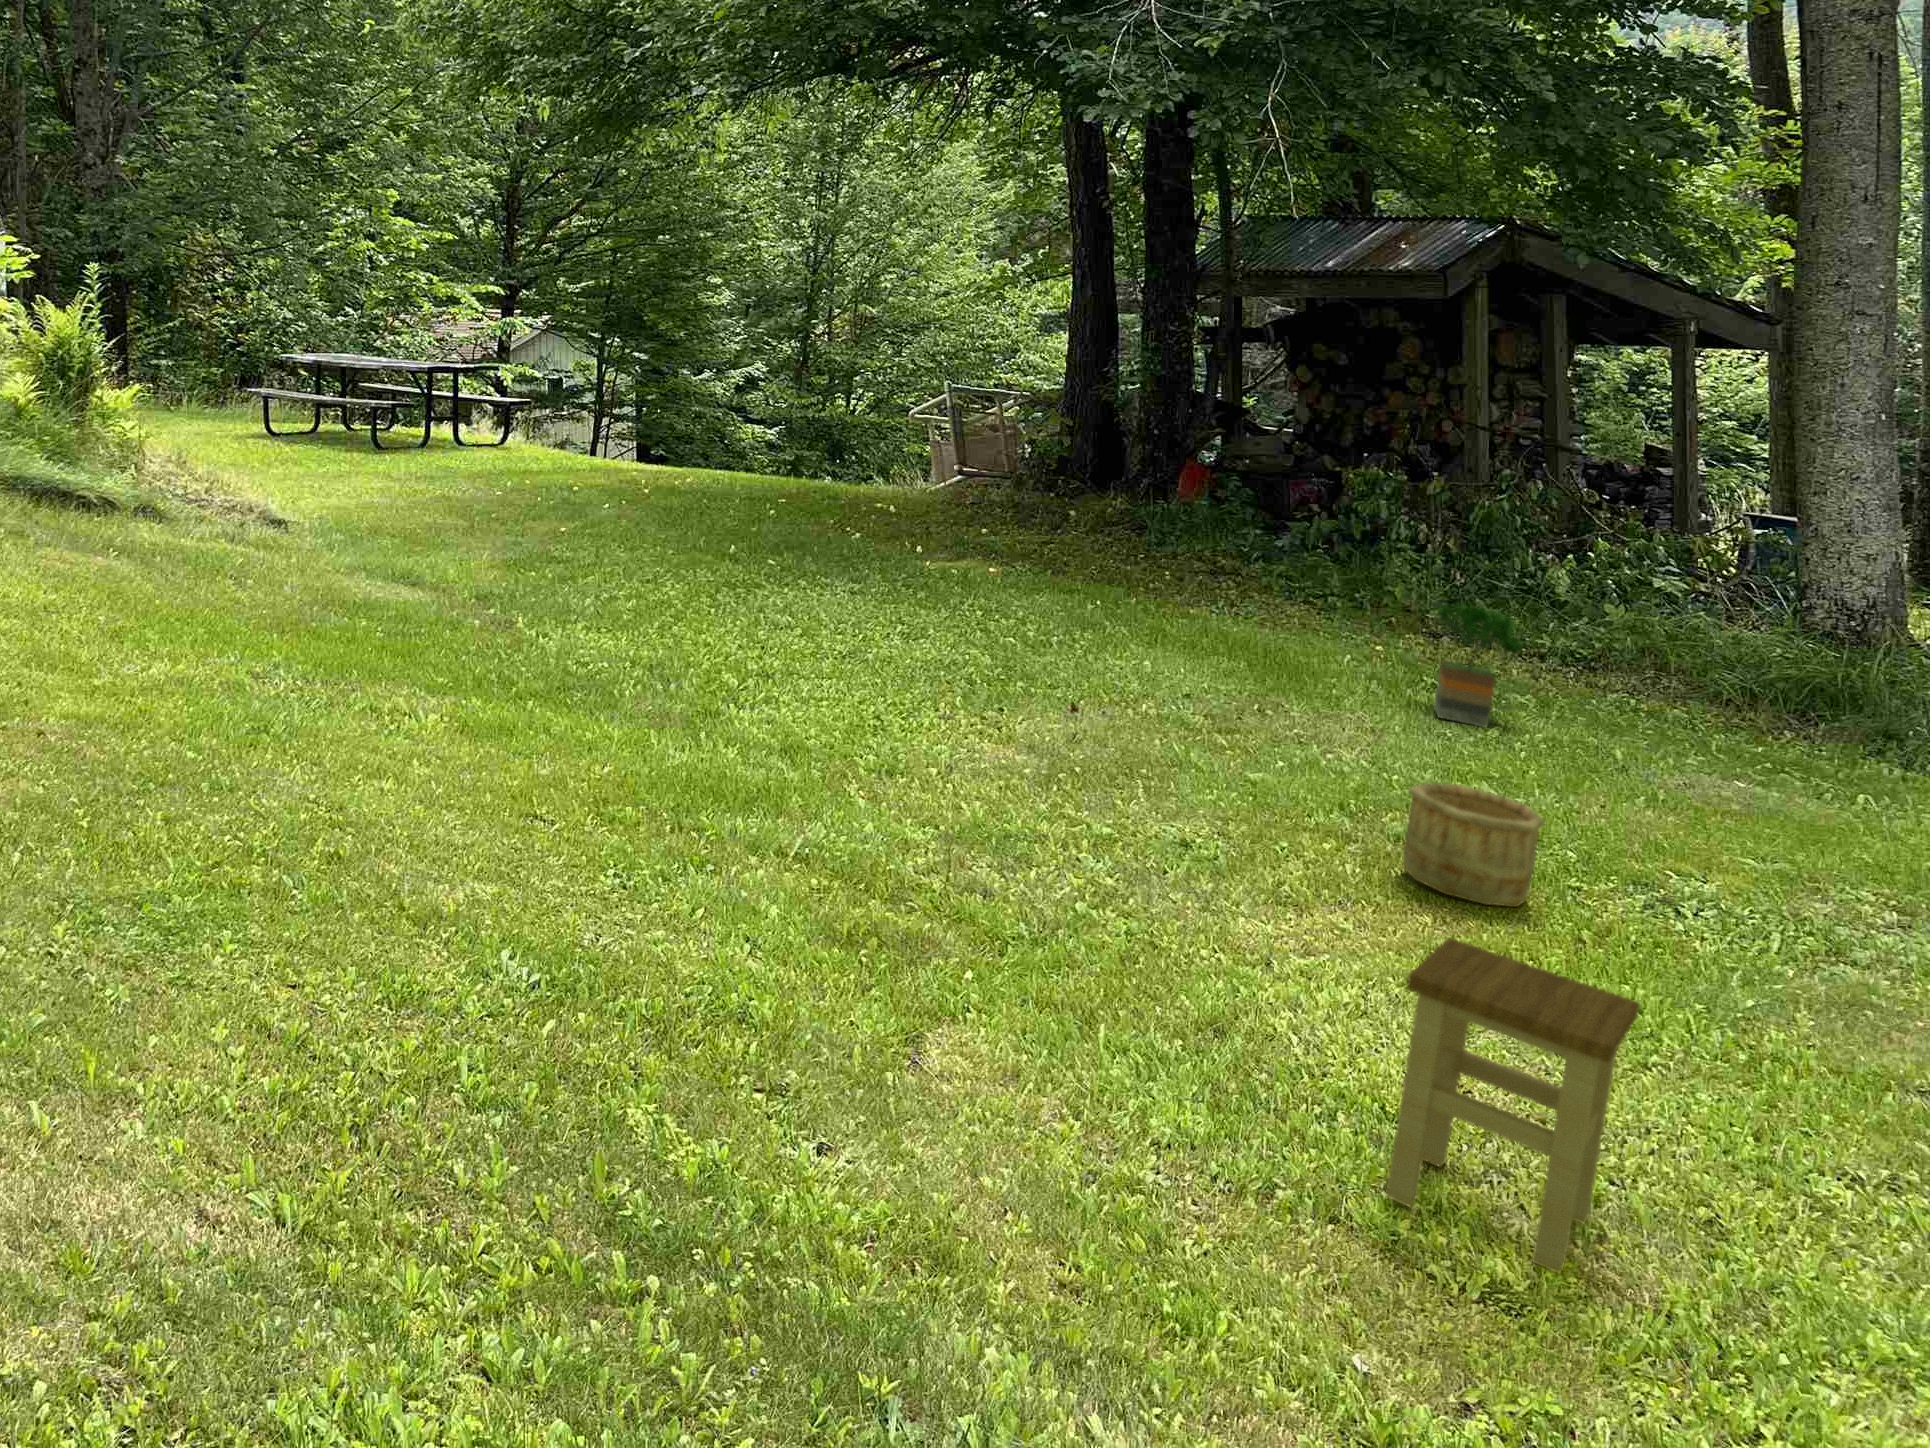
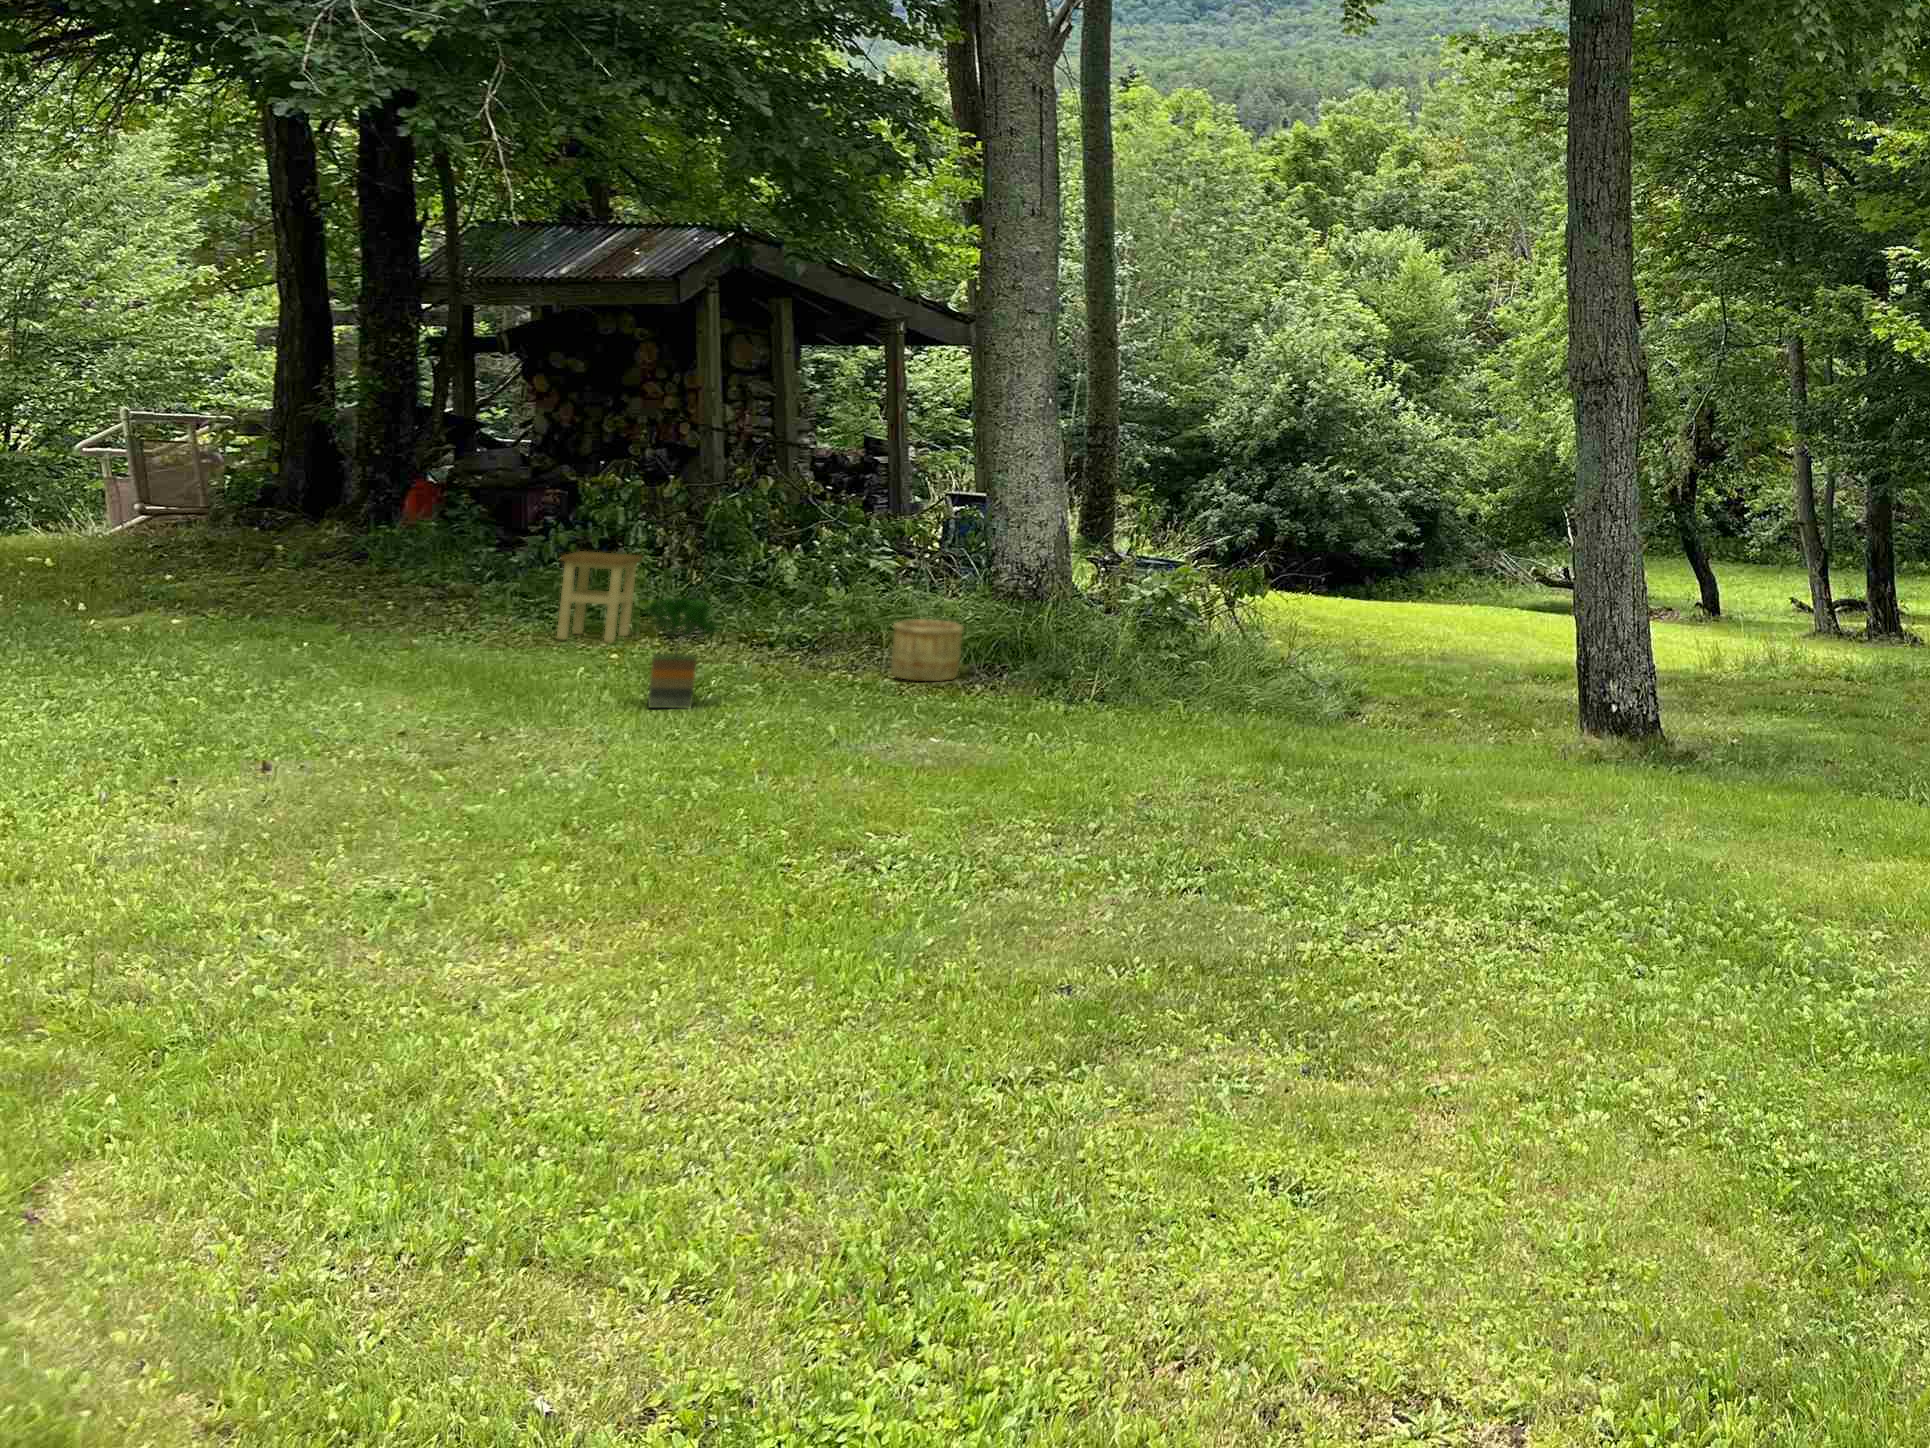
wooden bucket: present [1403,783,1545,907] -> present [891,619,964,681]
stool: present [1386,937,1639,1273] -> present [557,551,643,643]

